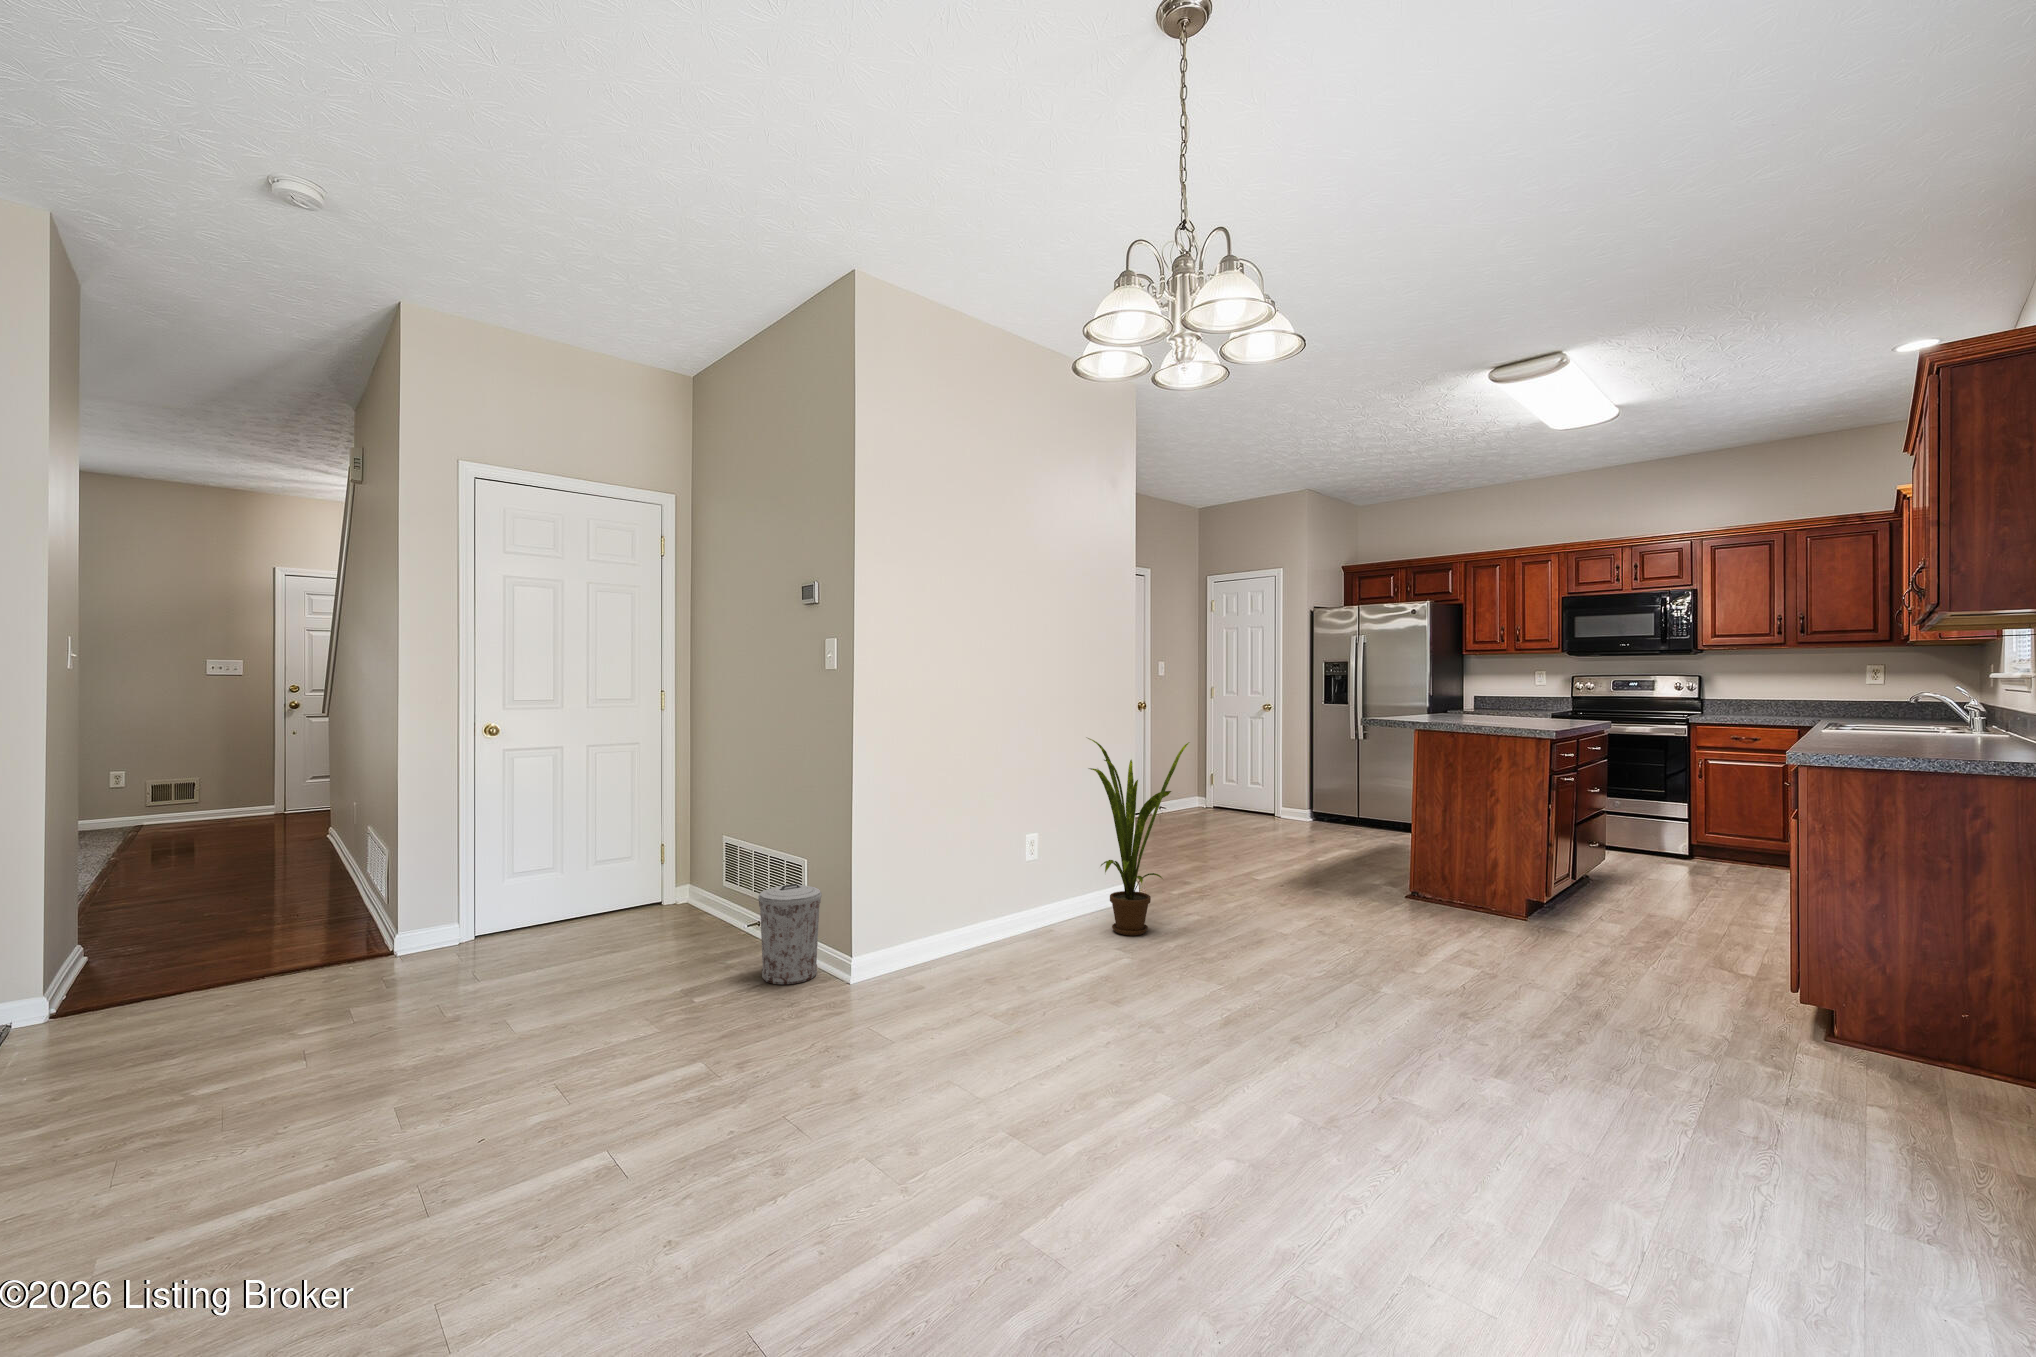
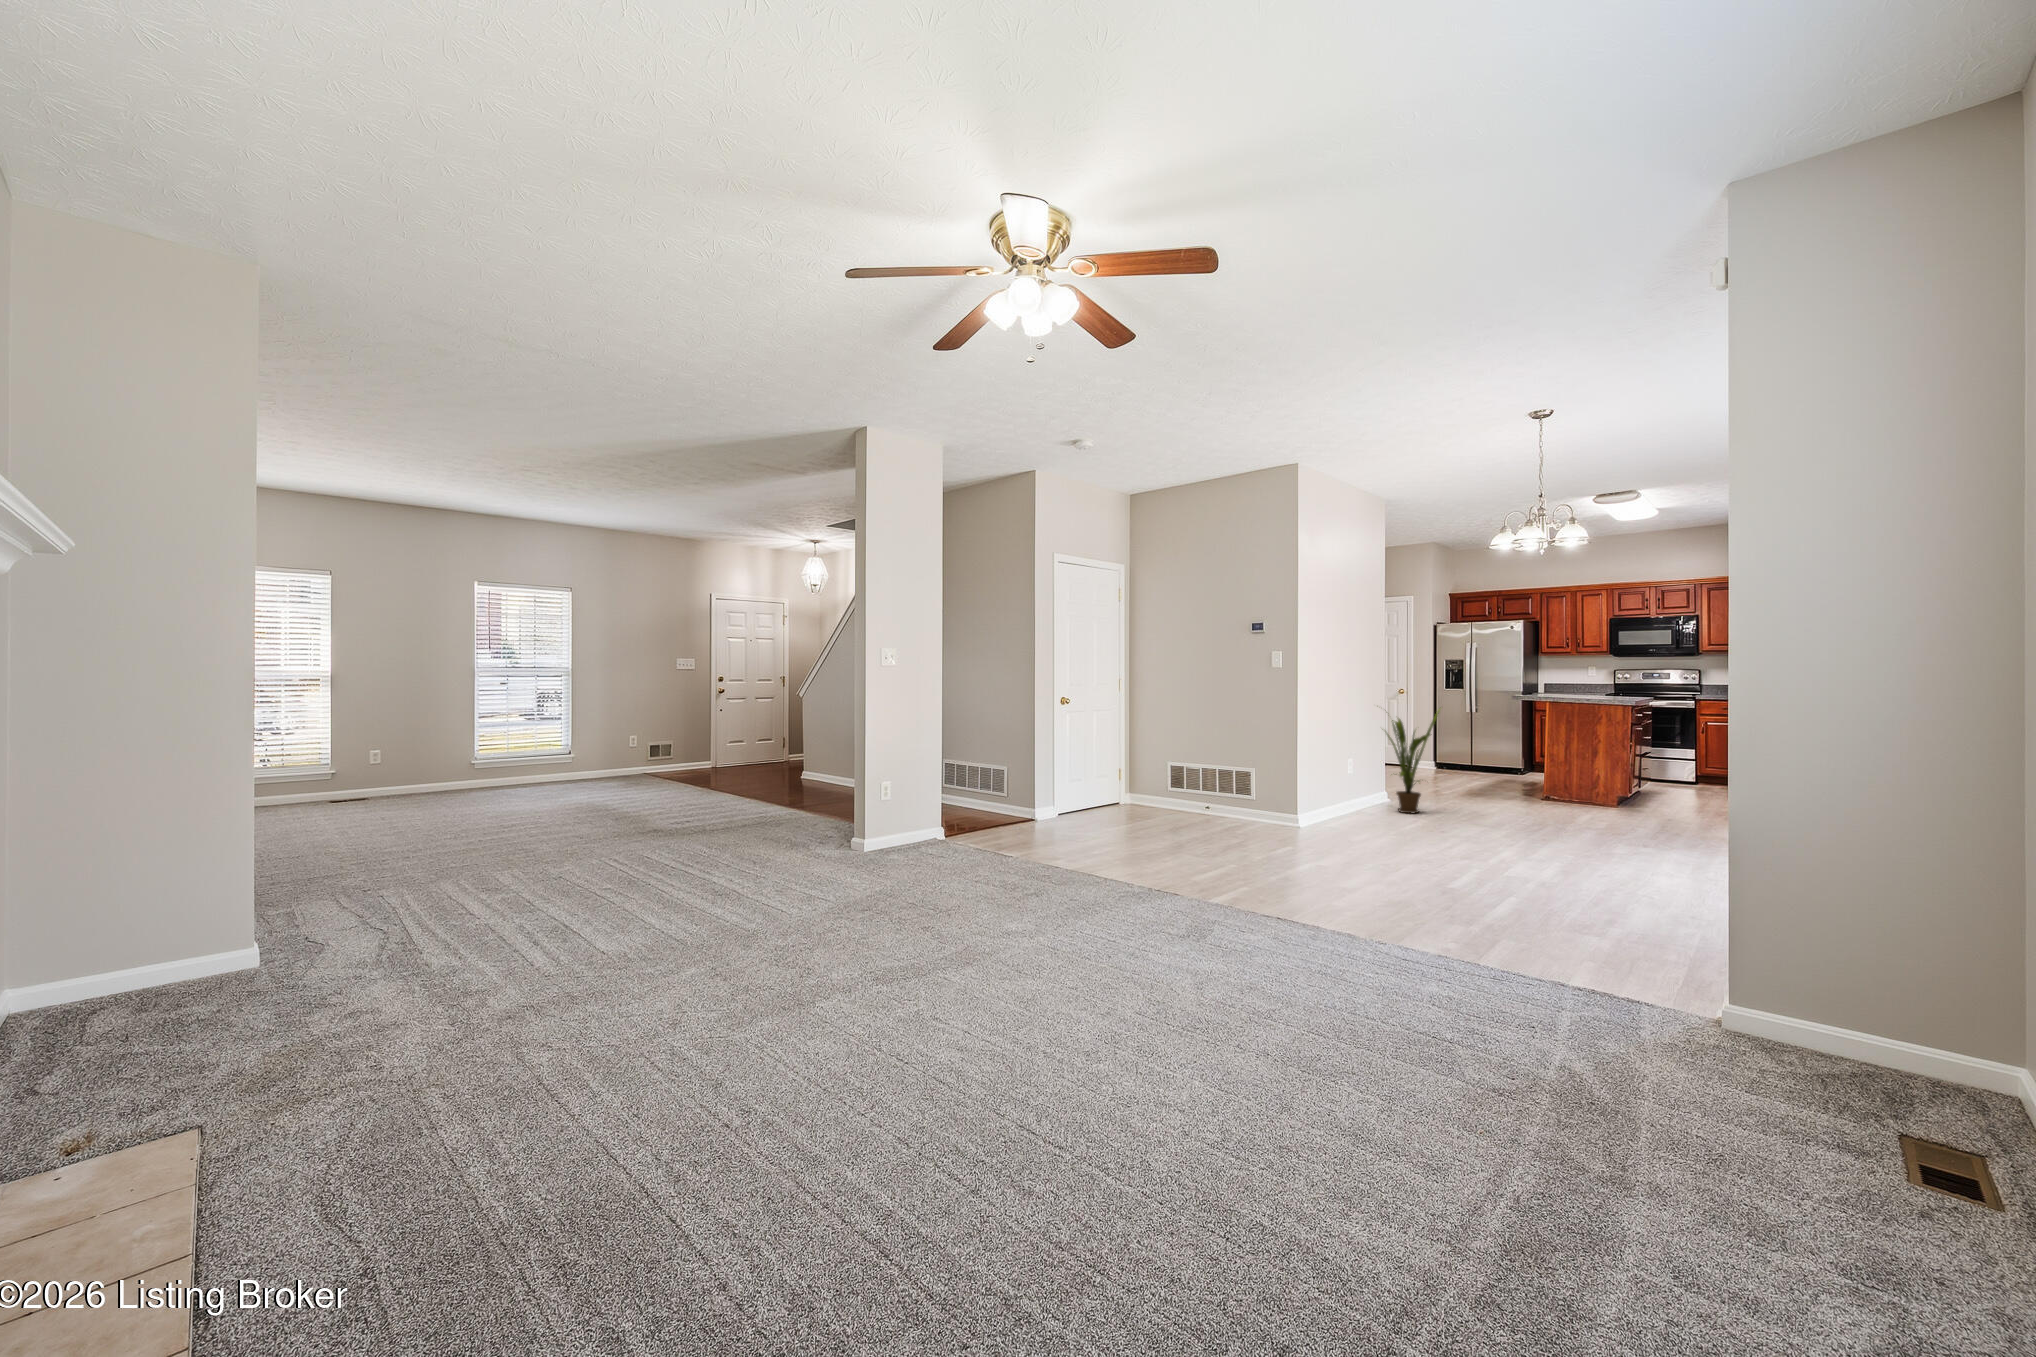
trash can: present [758,884,822,984] -> none [1247,779,1280,828]

